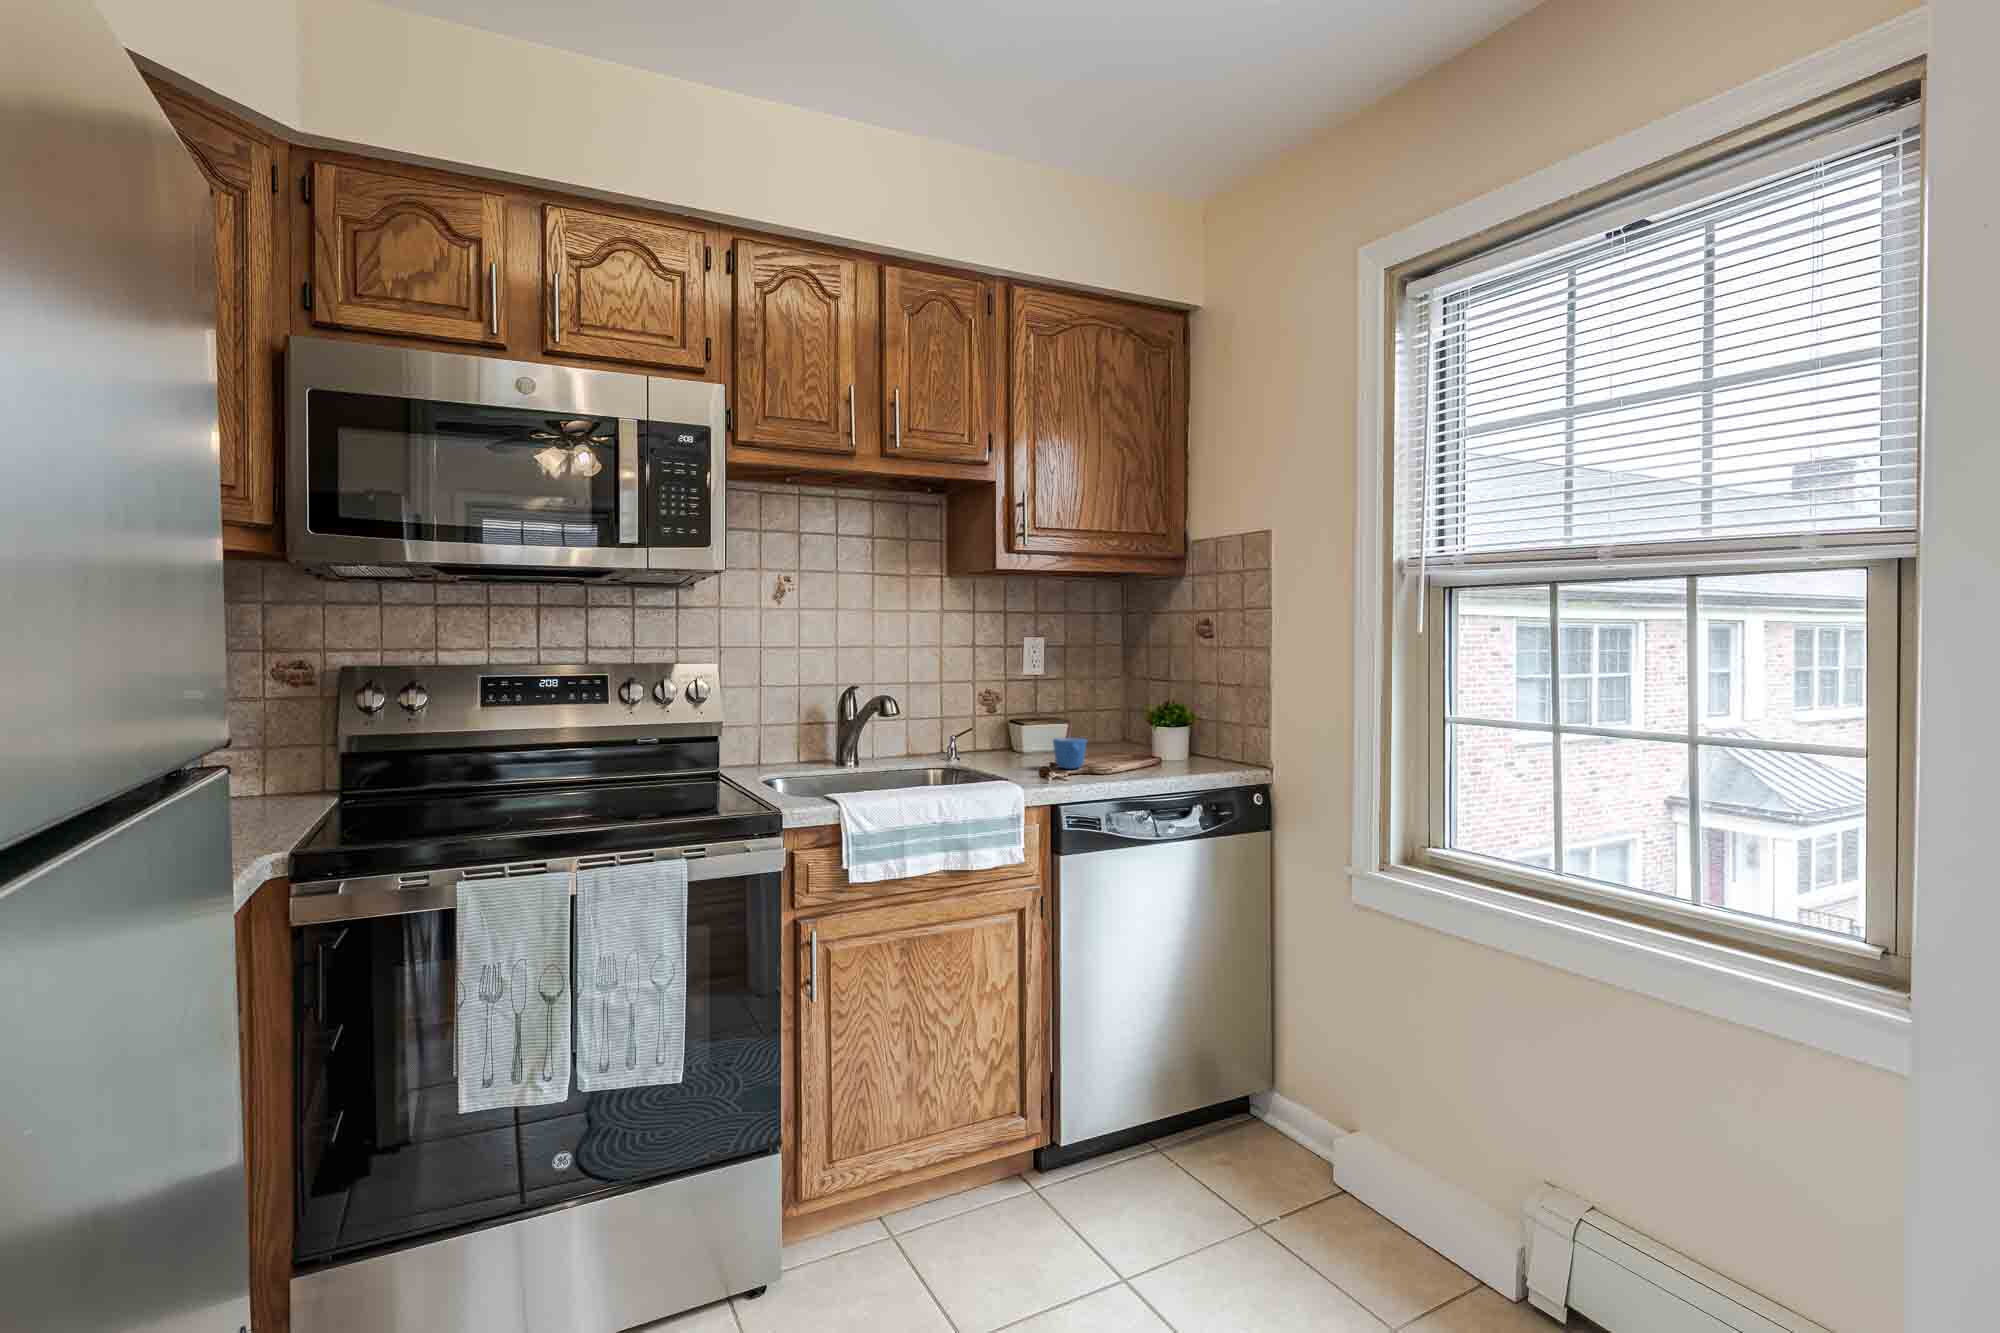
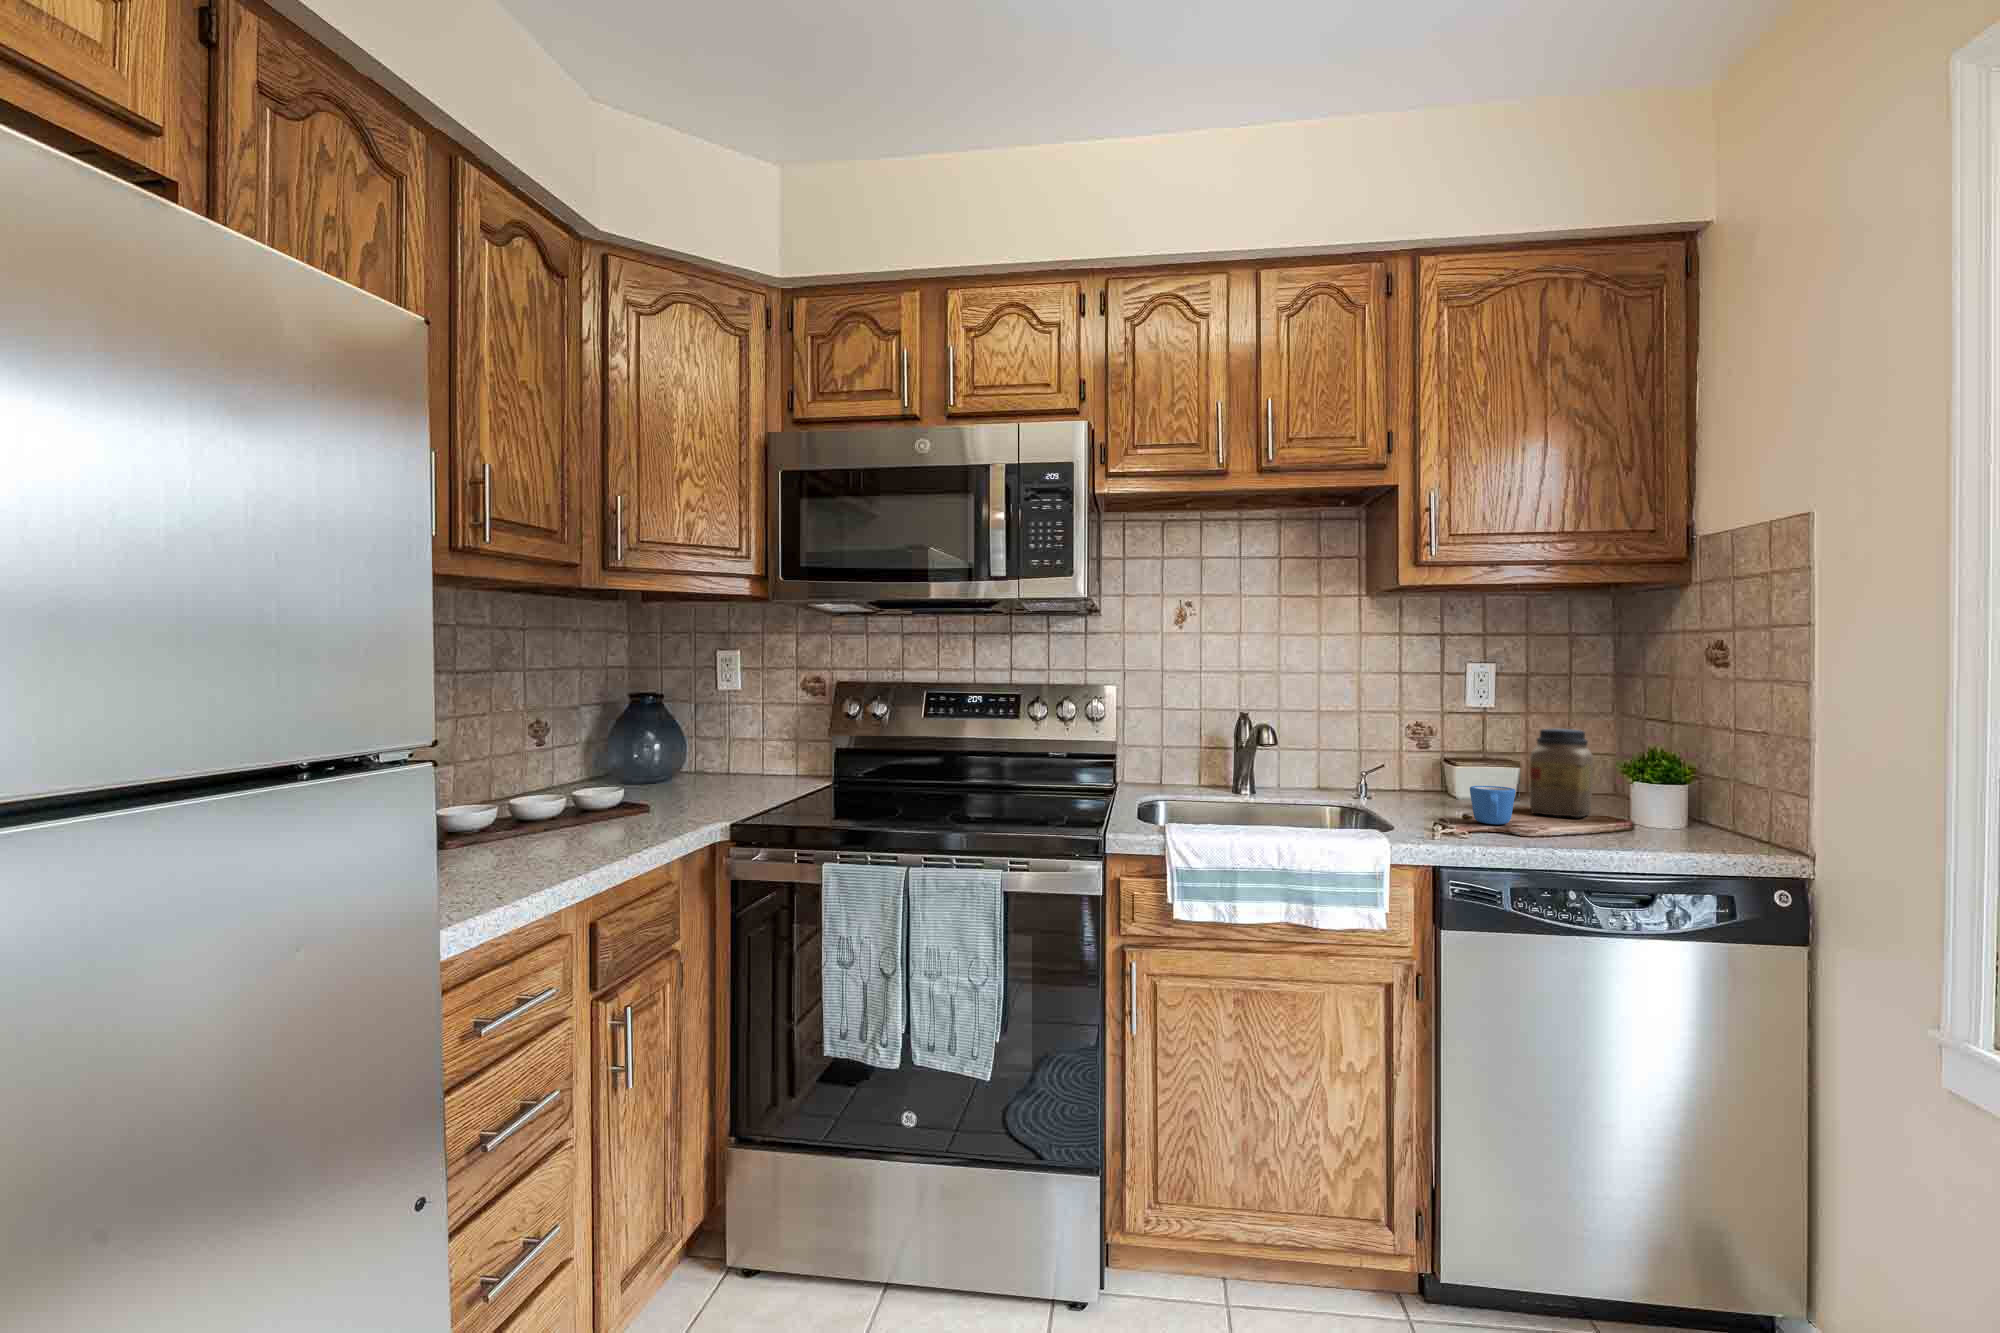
jar: none [1082,688,1123,758] -> present [1529,728,1593,817]

